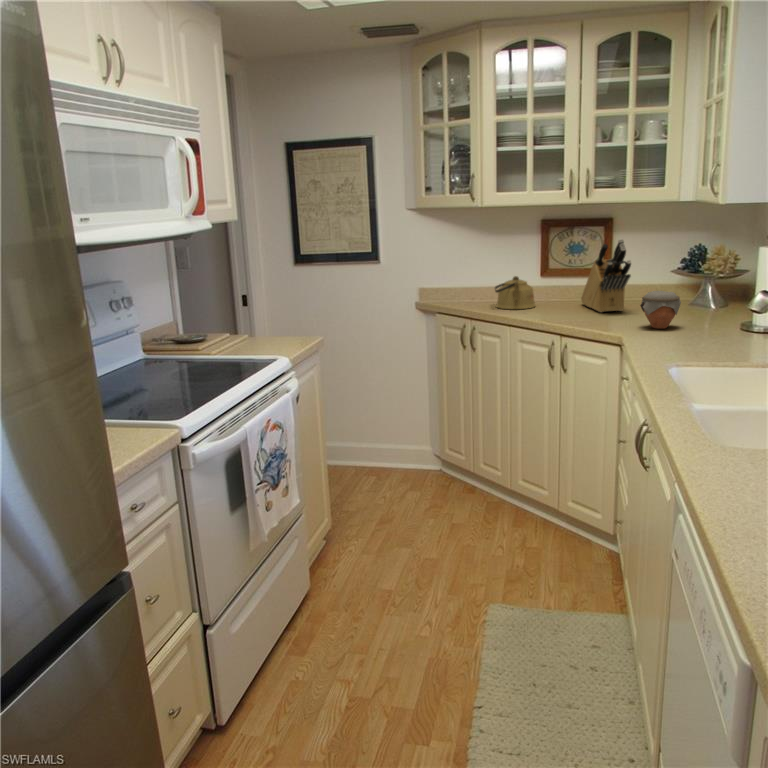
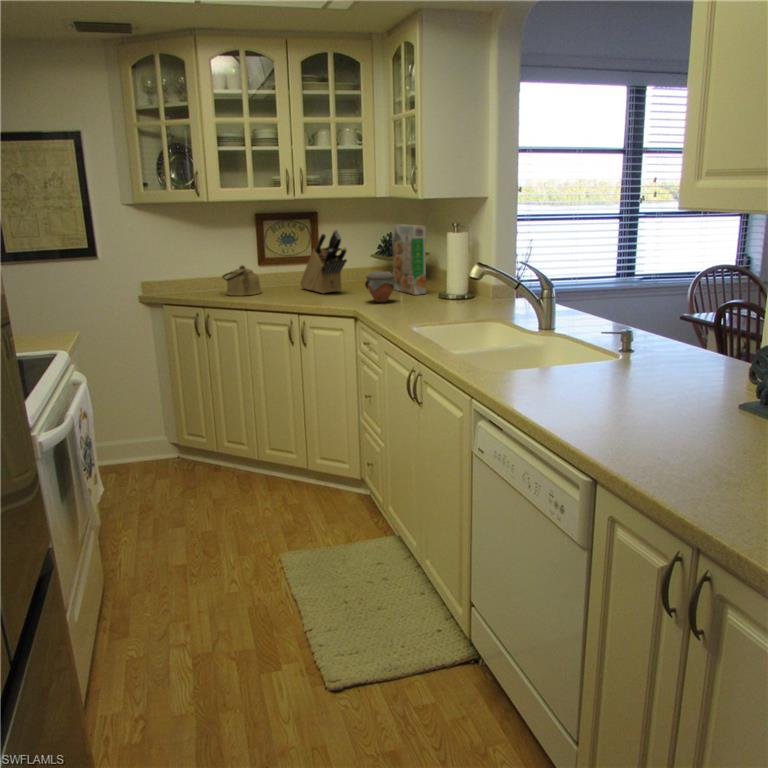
cereal box: none [691,233,733,321] -> present [392,224,426,295]

